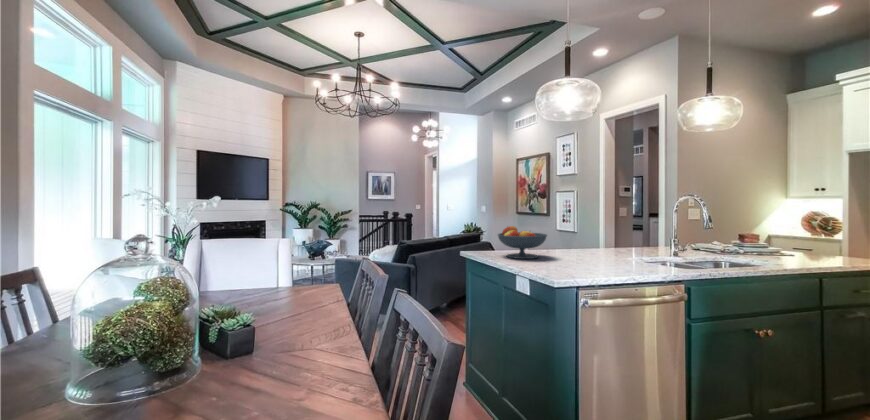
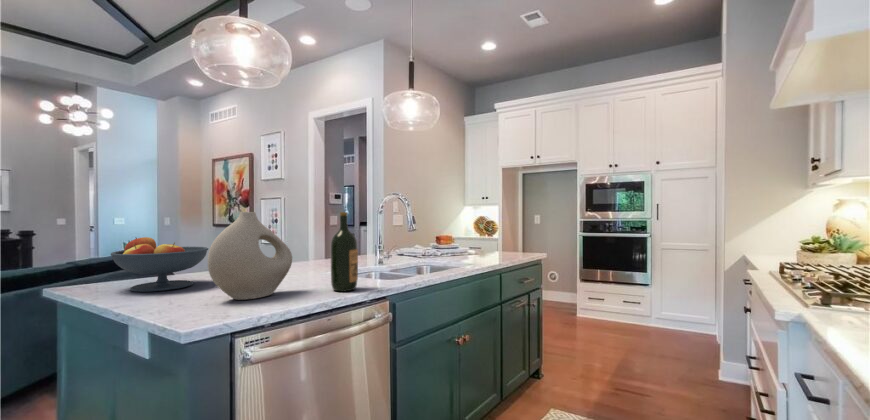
vase: none [557,214,606,269] -> present [208,212,292,300]
wine bottle: none [635,215,657,272] -> present [331,212,358,291]

